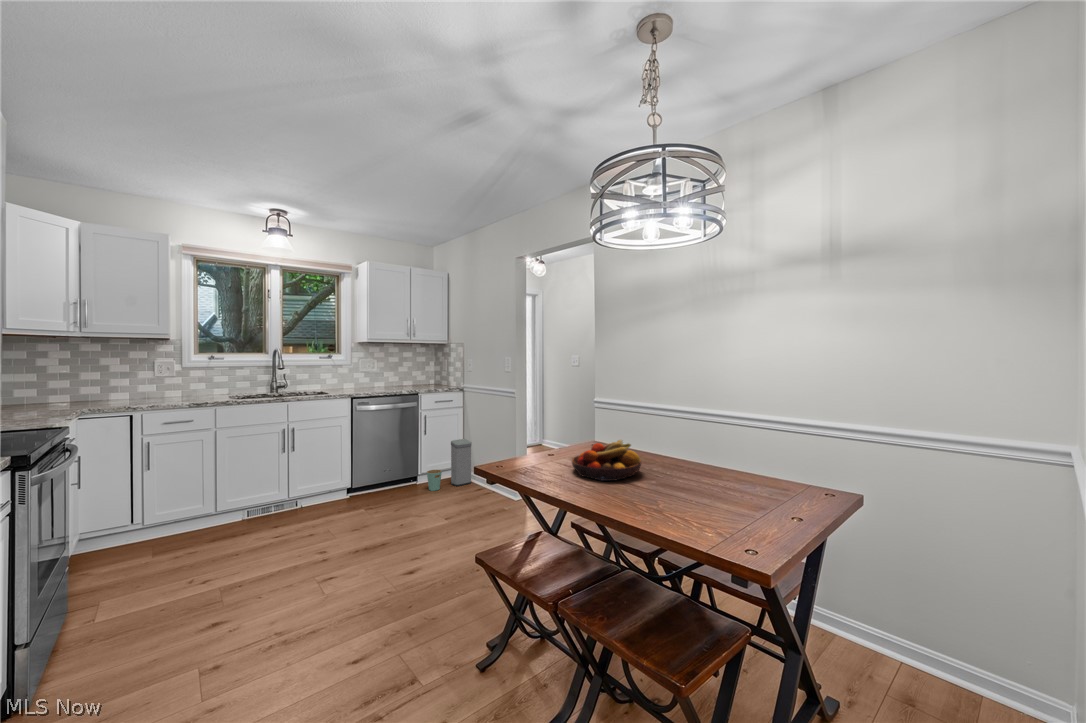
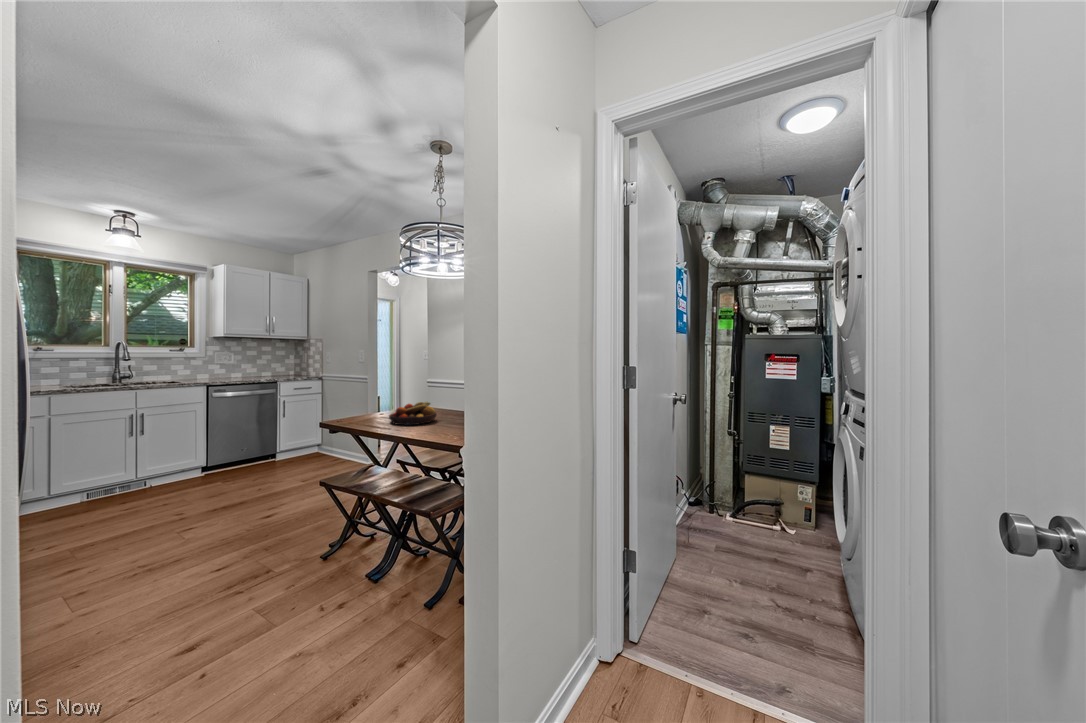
trash can: present [427,439,471,491] -> none [285,421,329,465]

